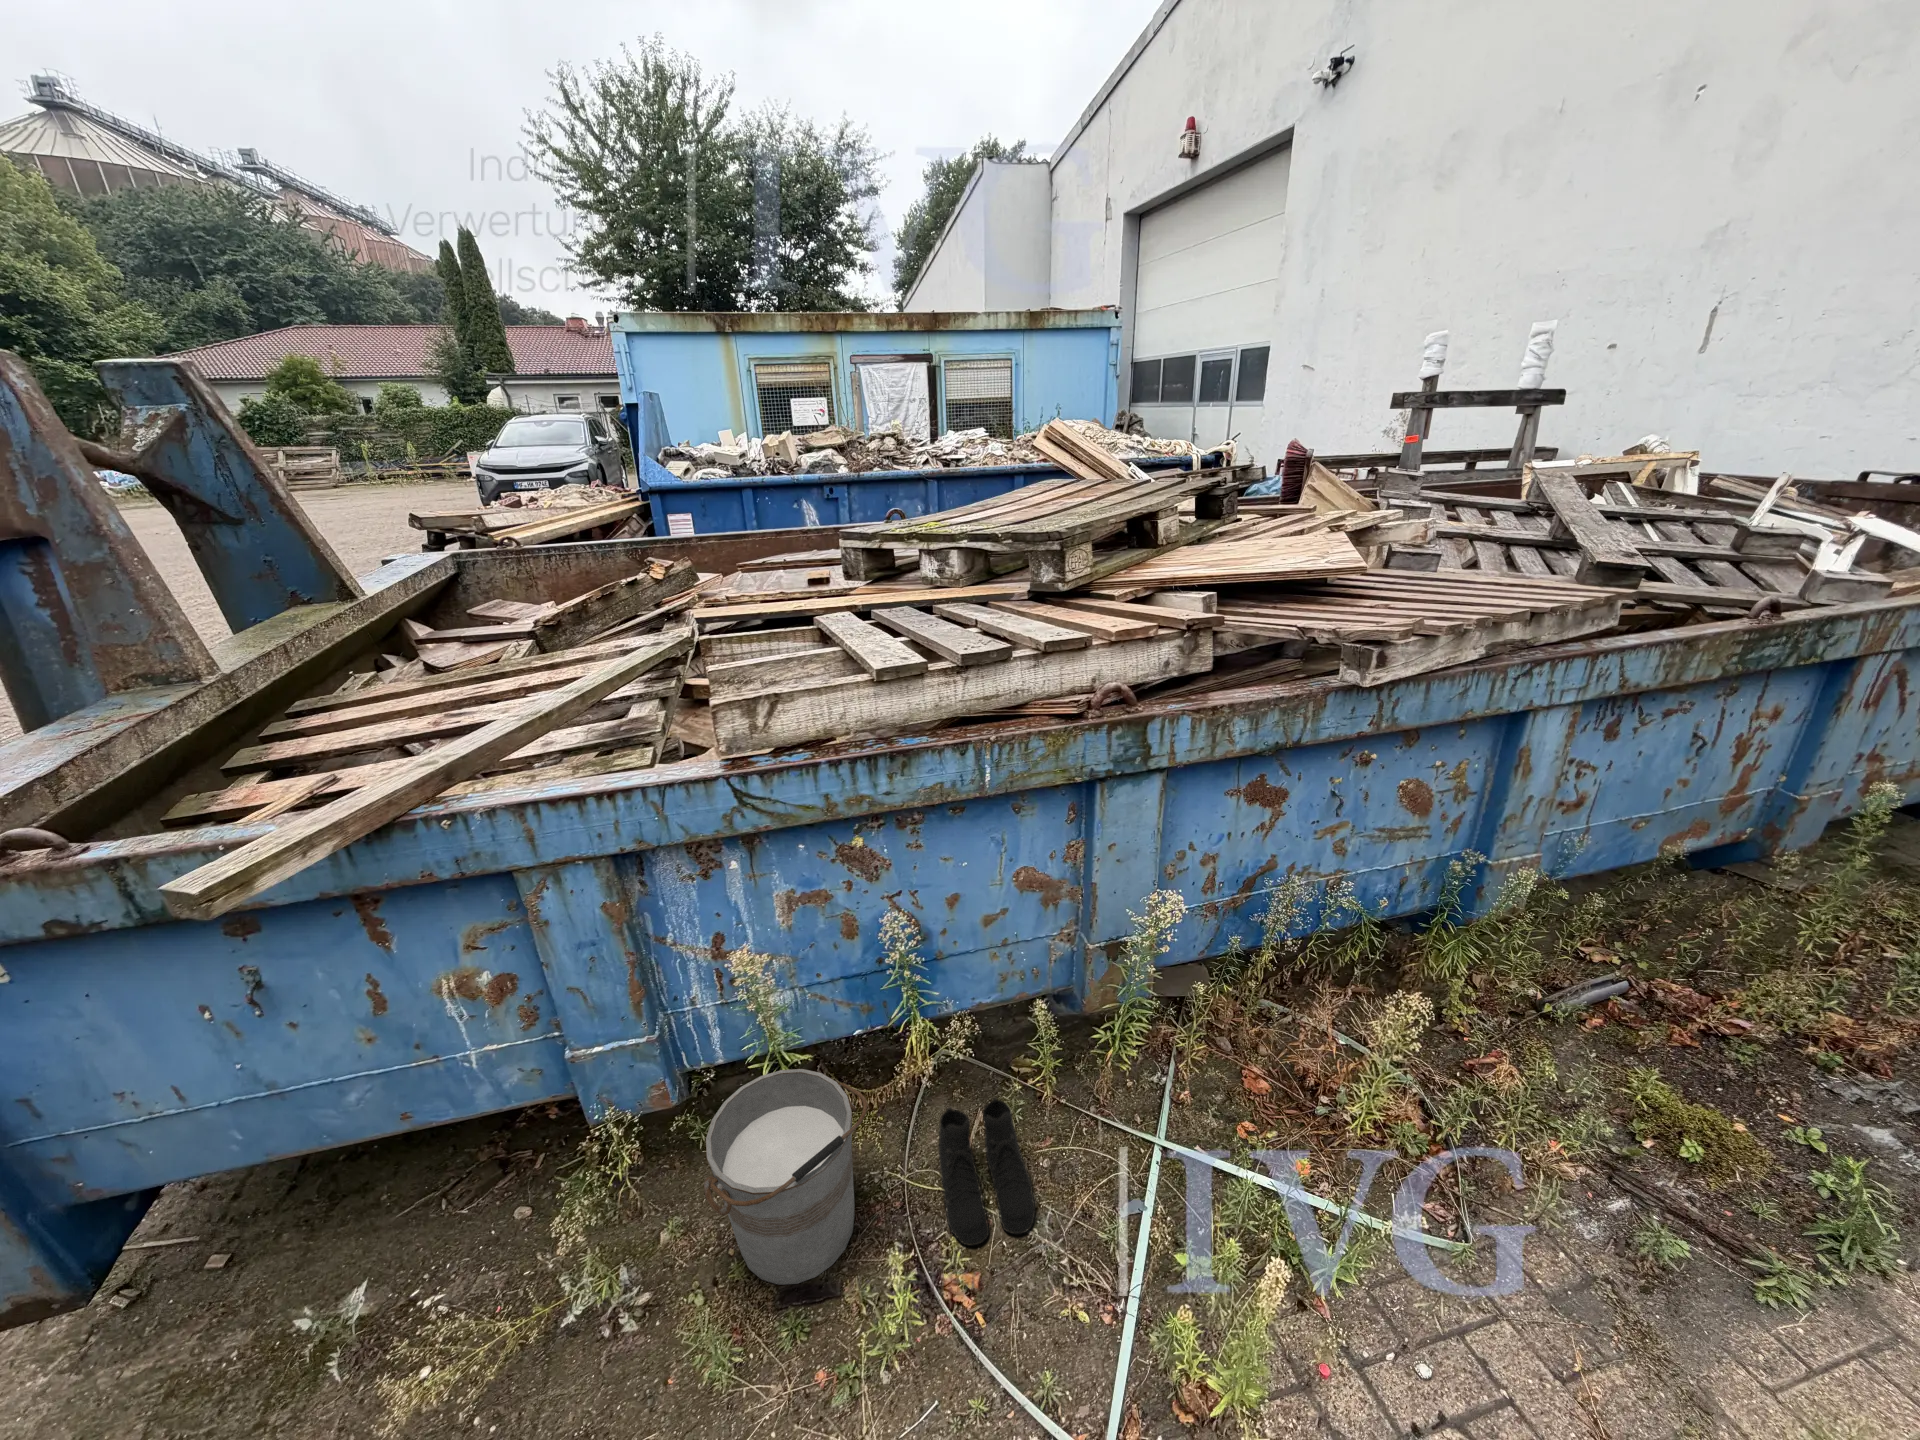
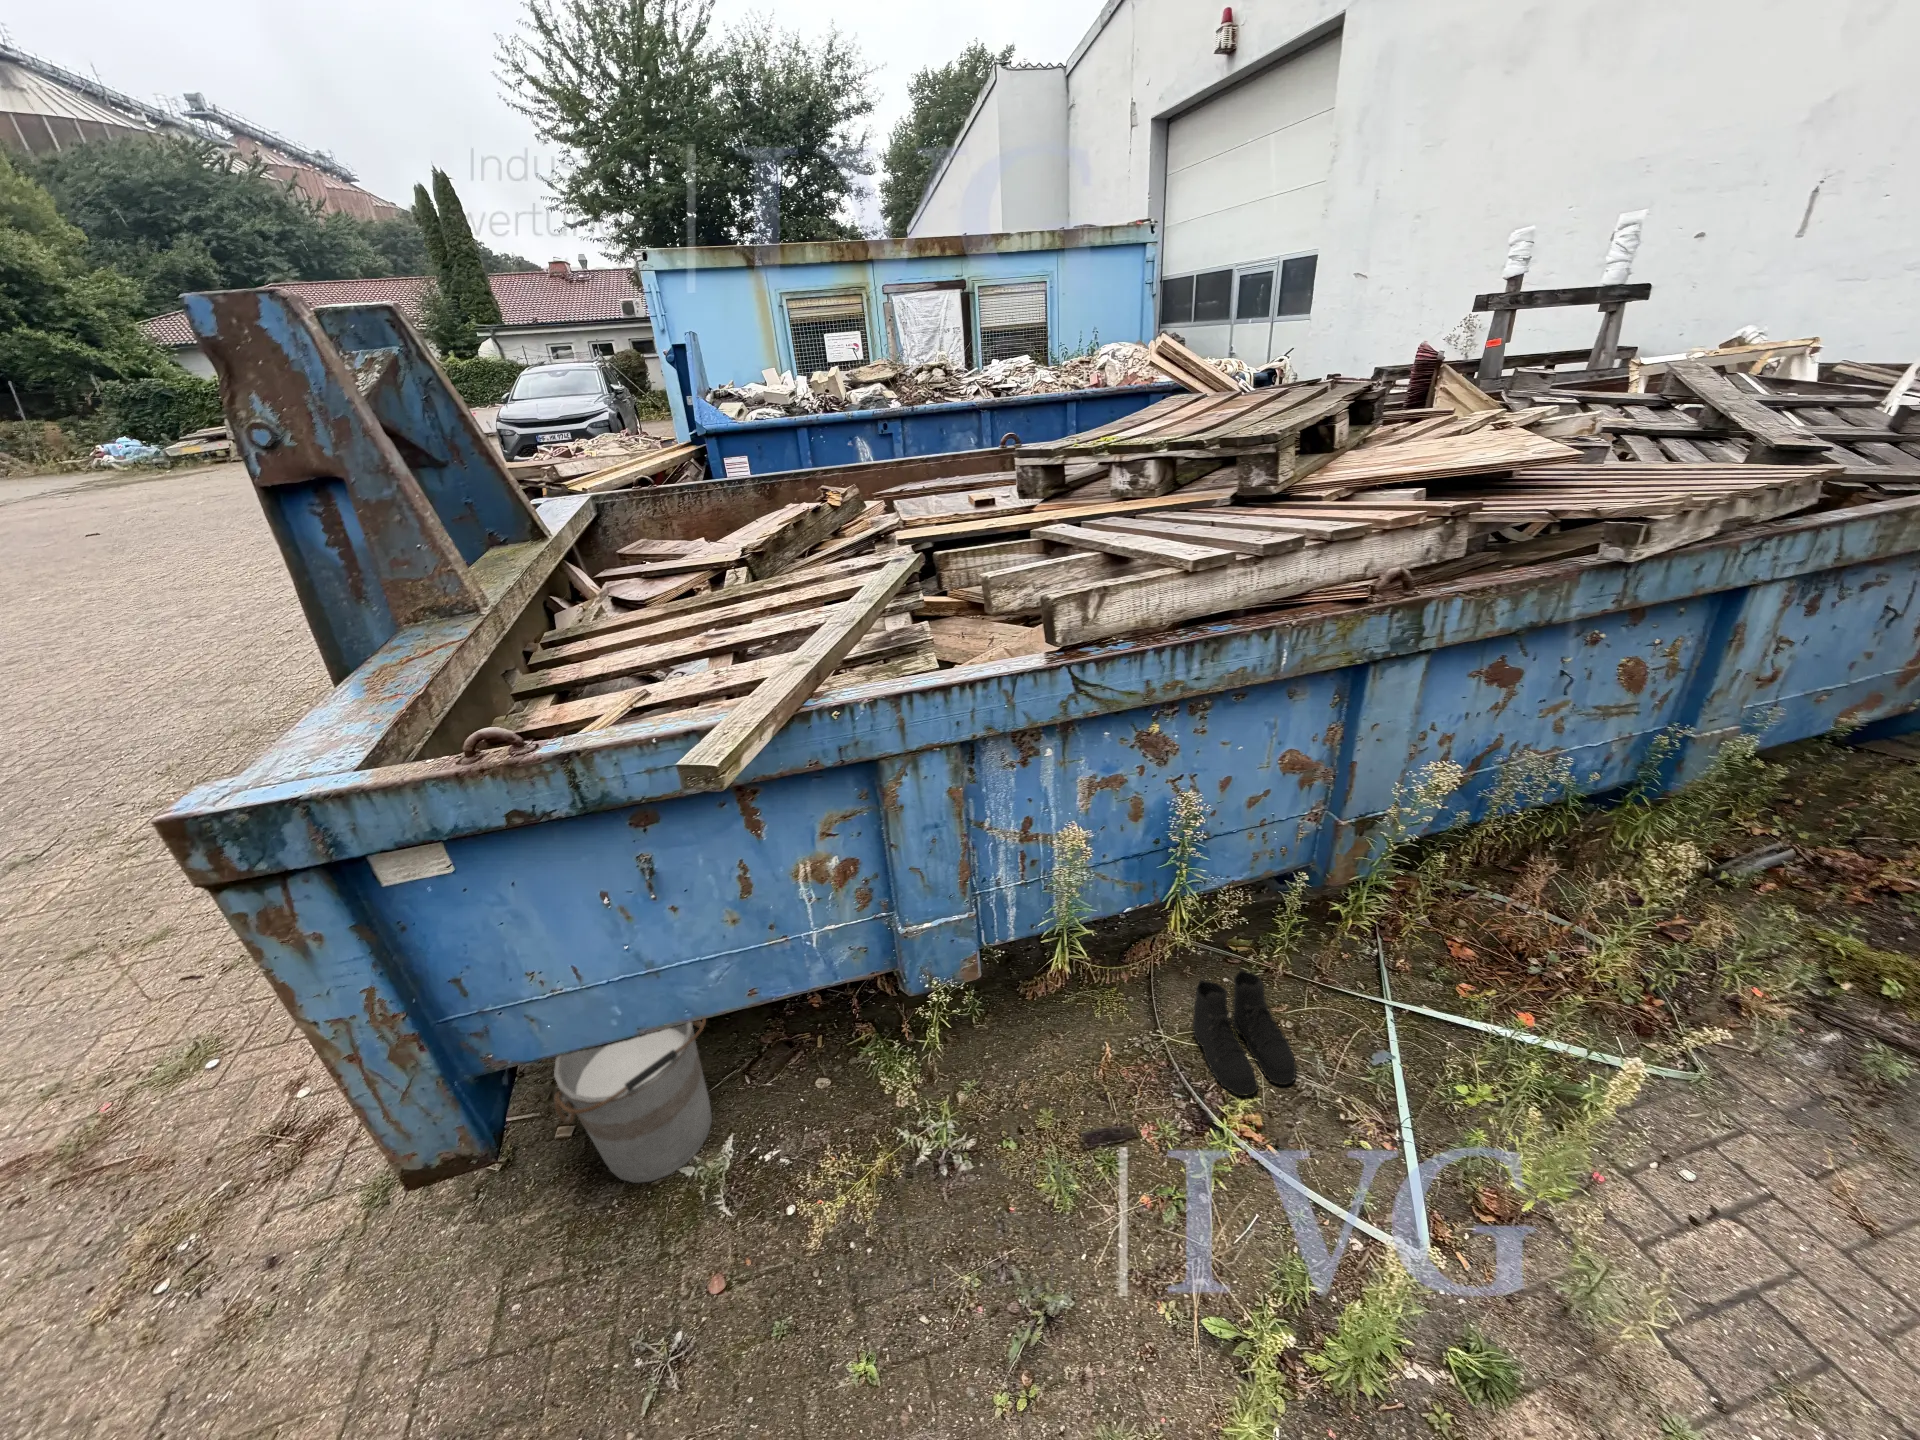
bucket: present [704,1069,867,1285] -> present [554,1018,712,1183]

